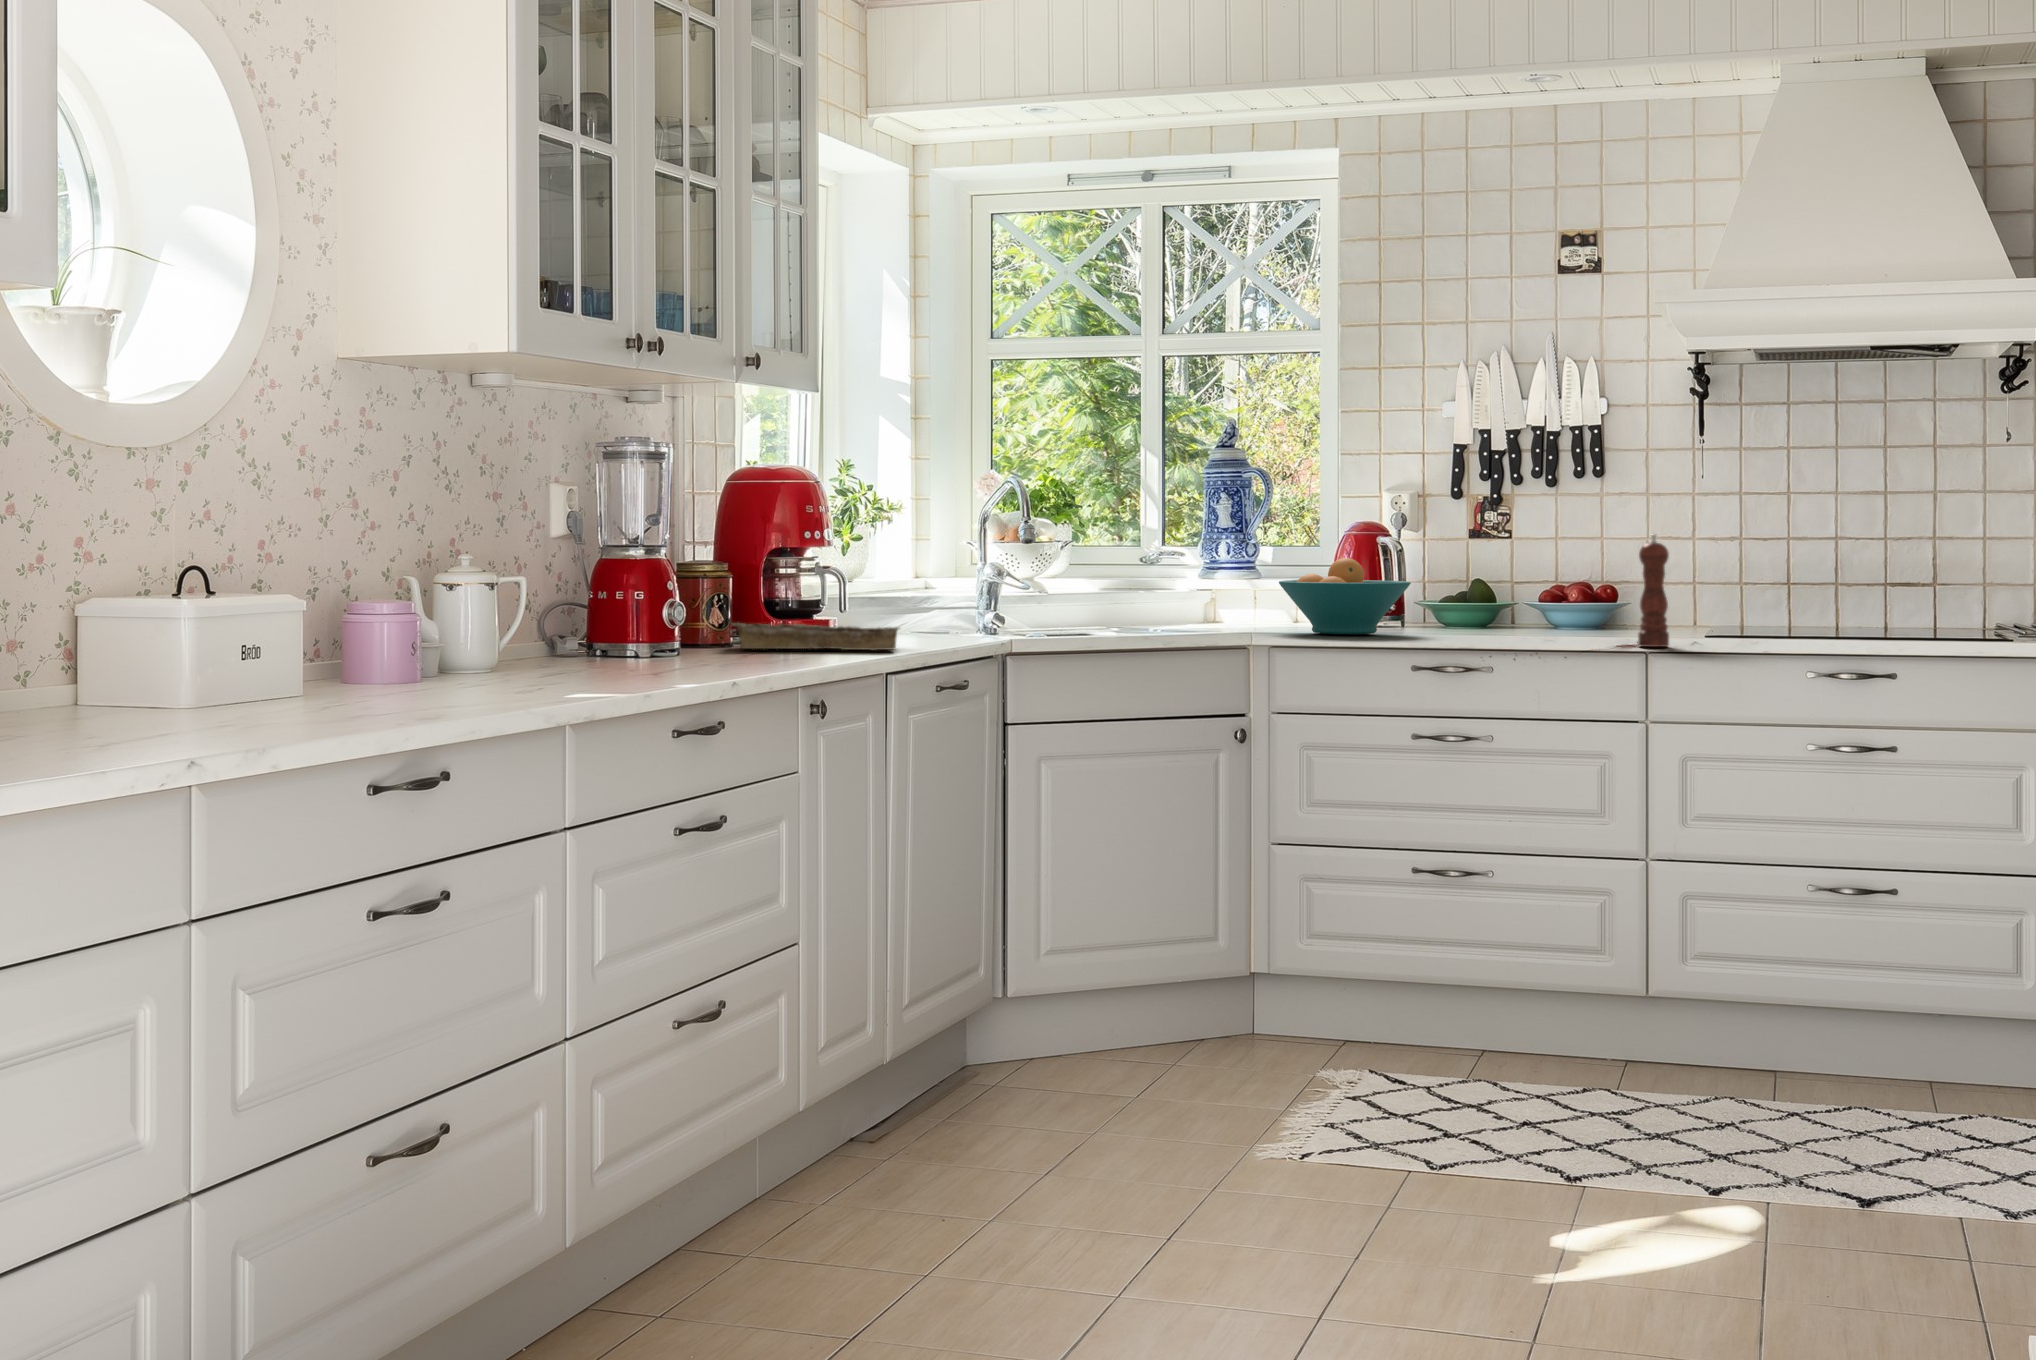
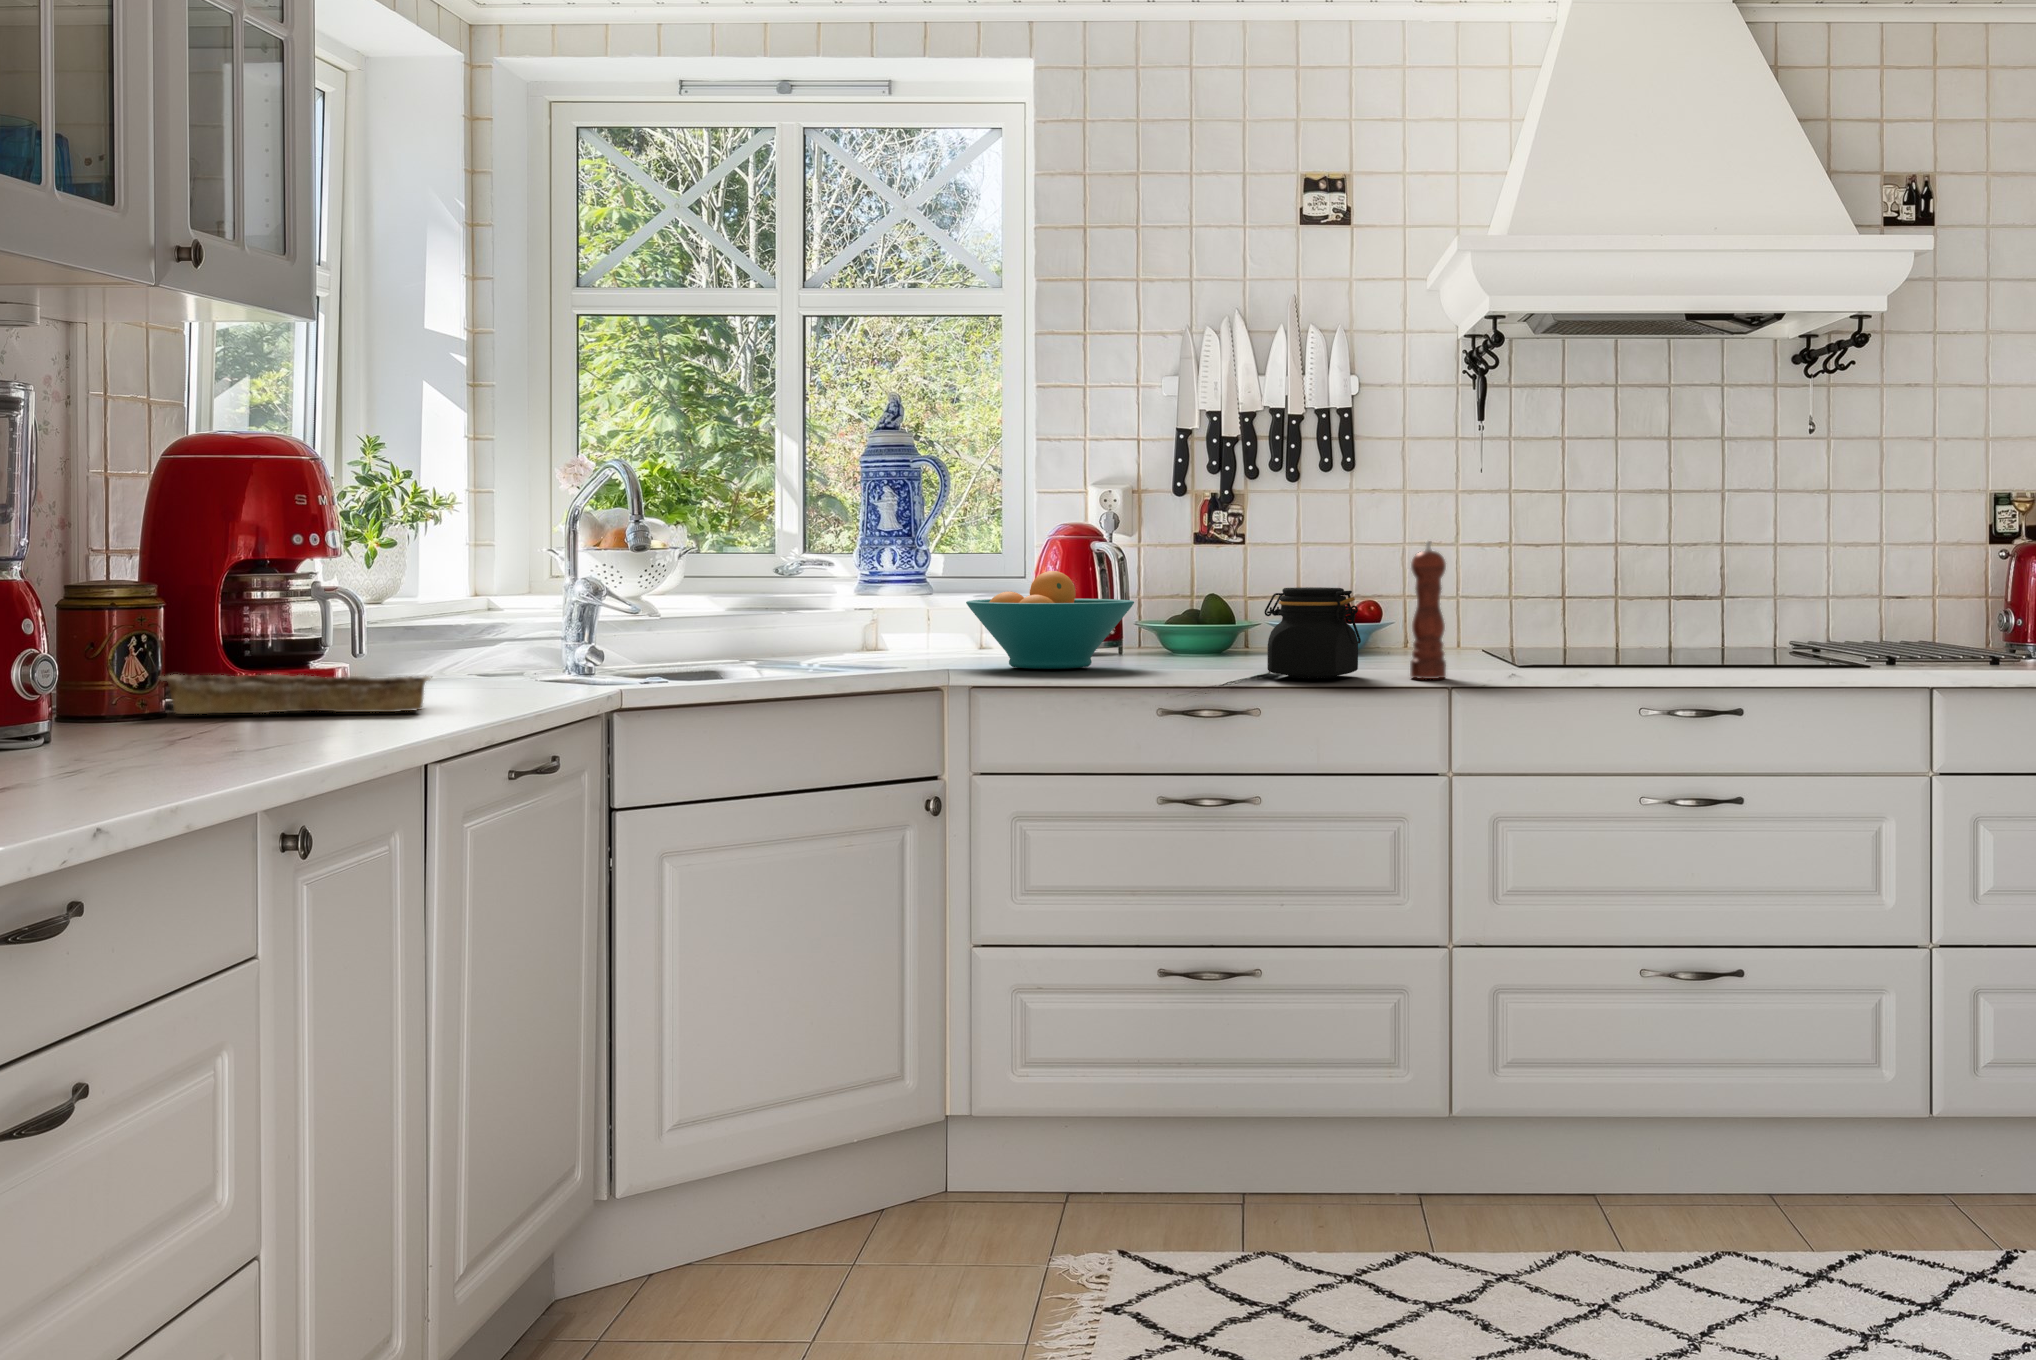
jar: none [1517,572,1596,645] -> present [1264,587,1361,679]

